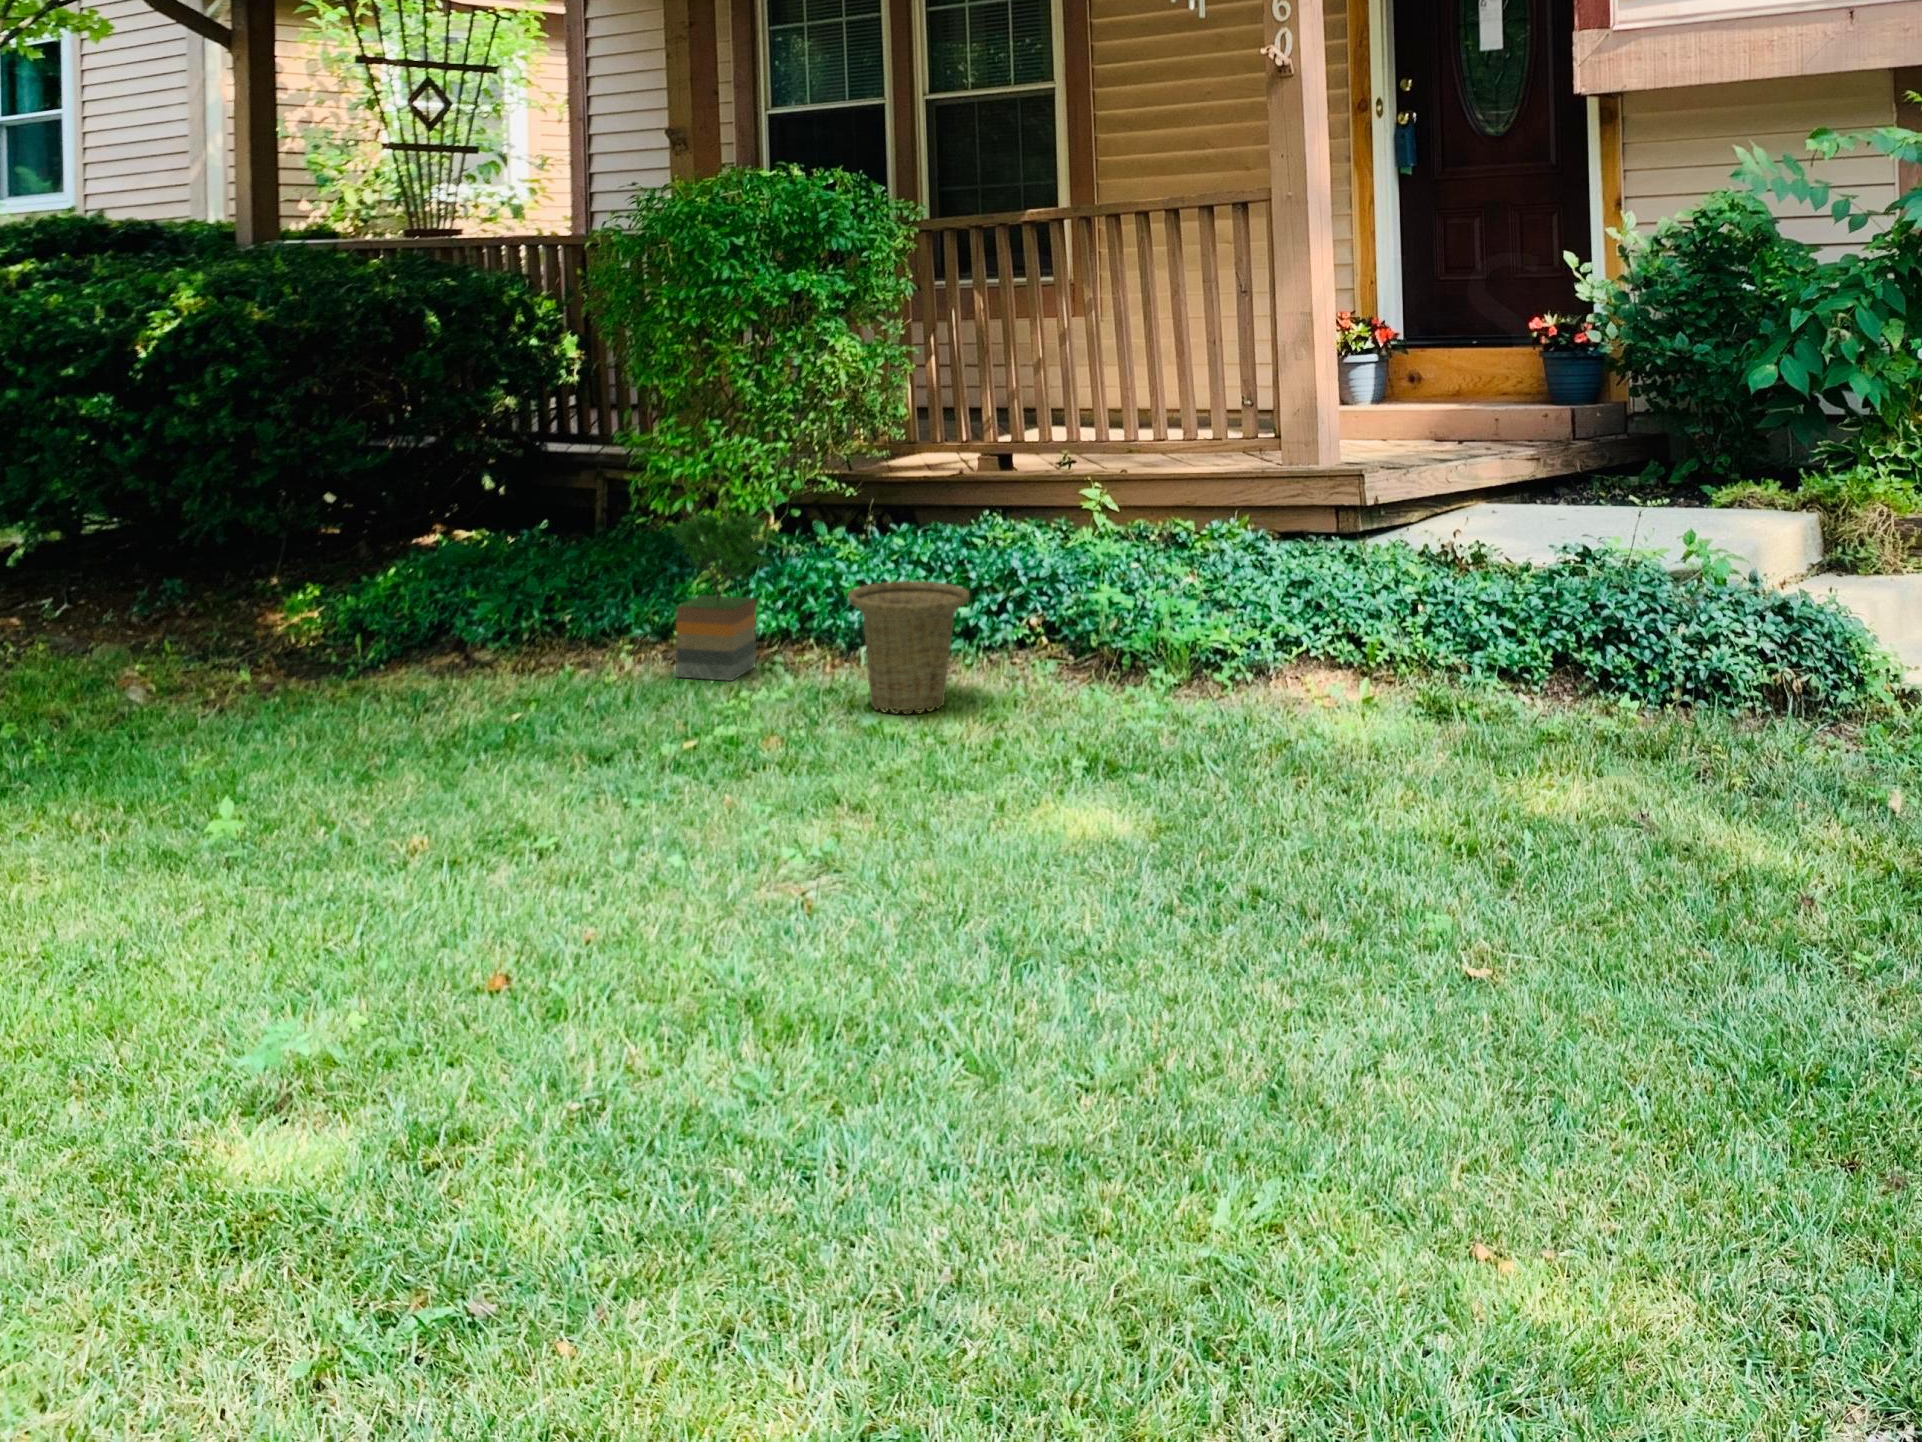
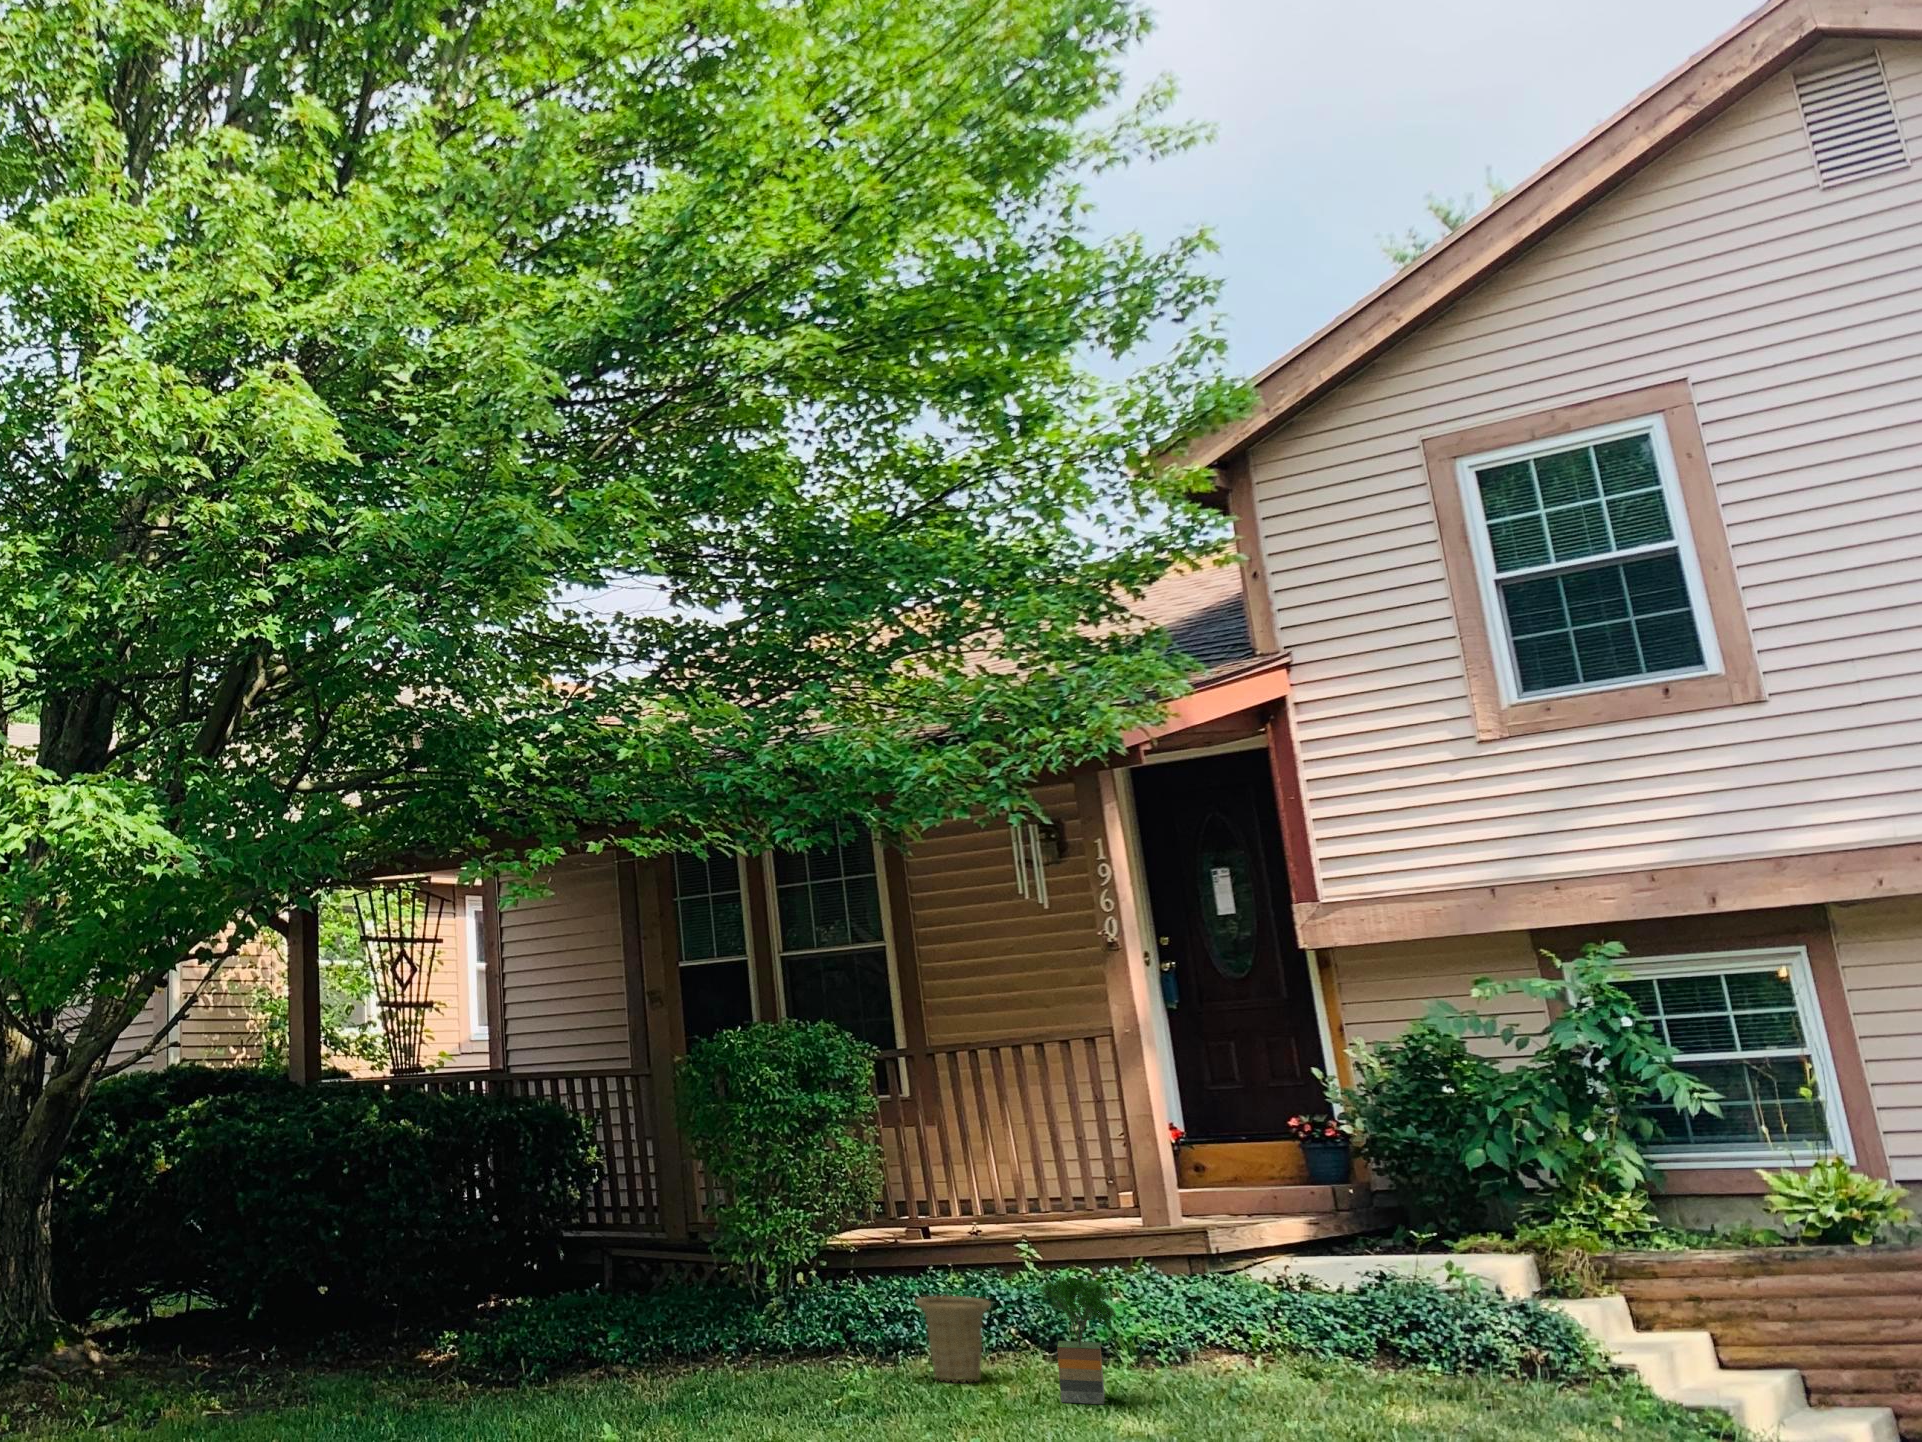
potted tree: present [675,514,774,681] -> present [1041,1277,1116,1404]

